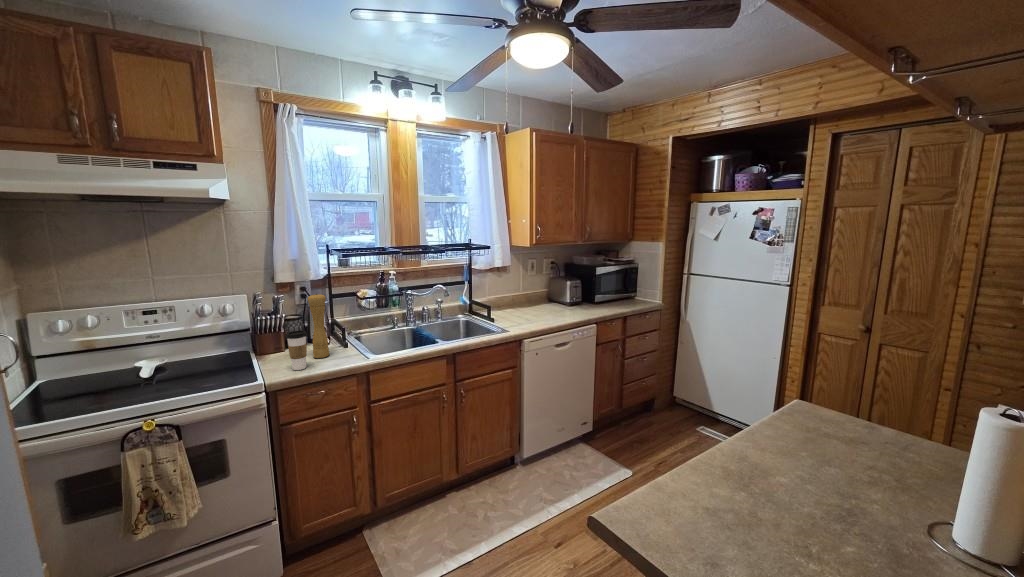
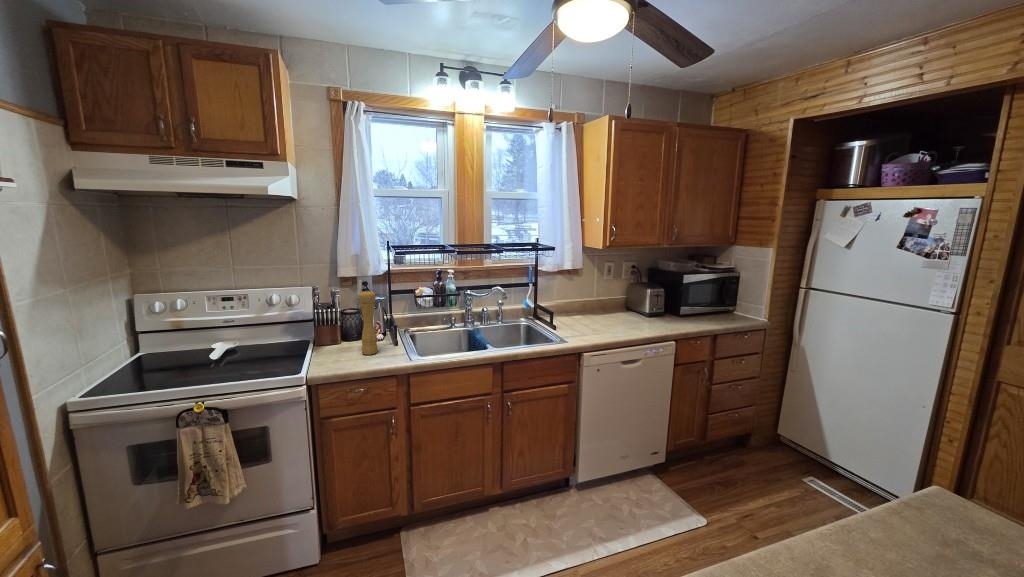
coffee cup: present [286,331,307,370] -> none [332,327,353,366]

